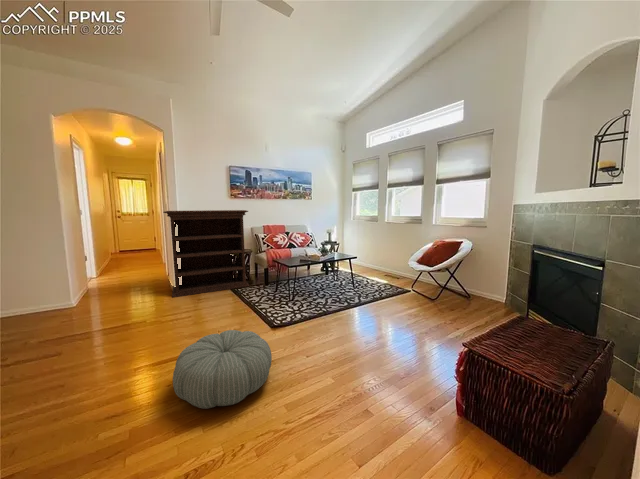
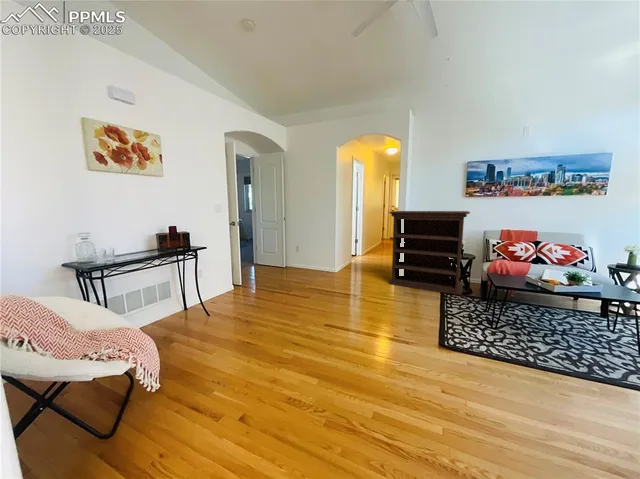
pouf: present [173,330,272,409] -> none [321,319,399,383]

